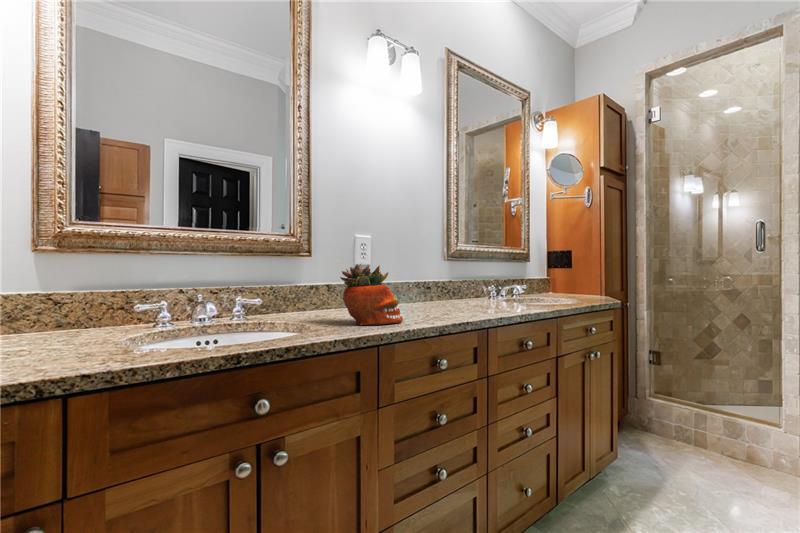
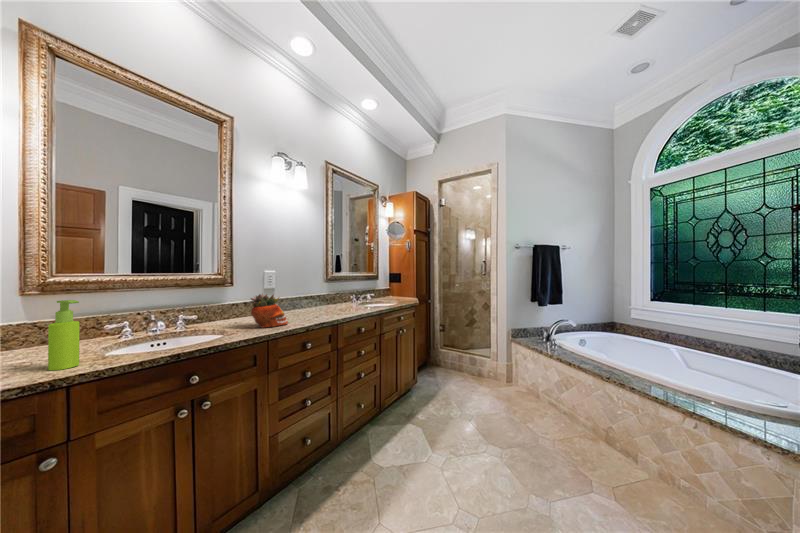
soap dispenser: none [49,241,93,362] -> present [48,300,80,370]

